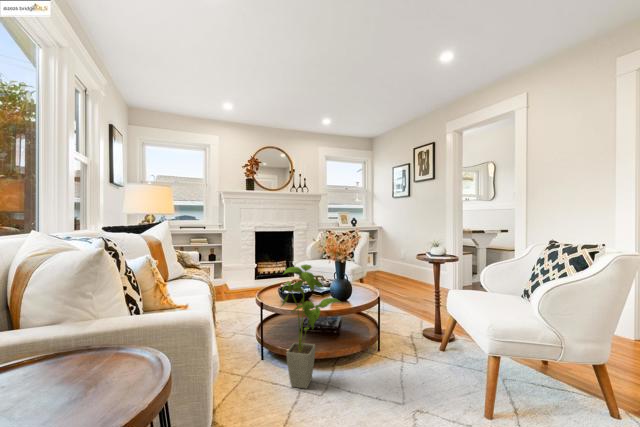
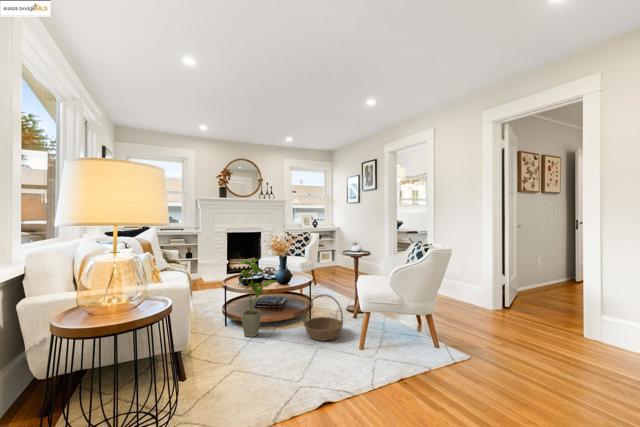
basket: none [384,323,450,402] -> present [304,295,343,341]

